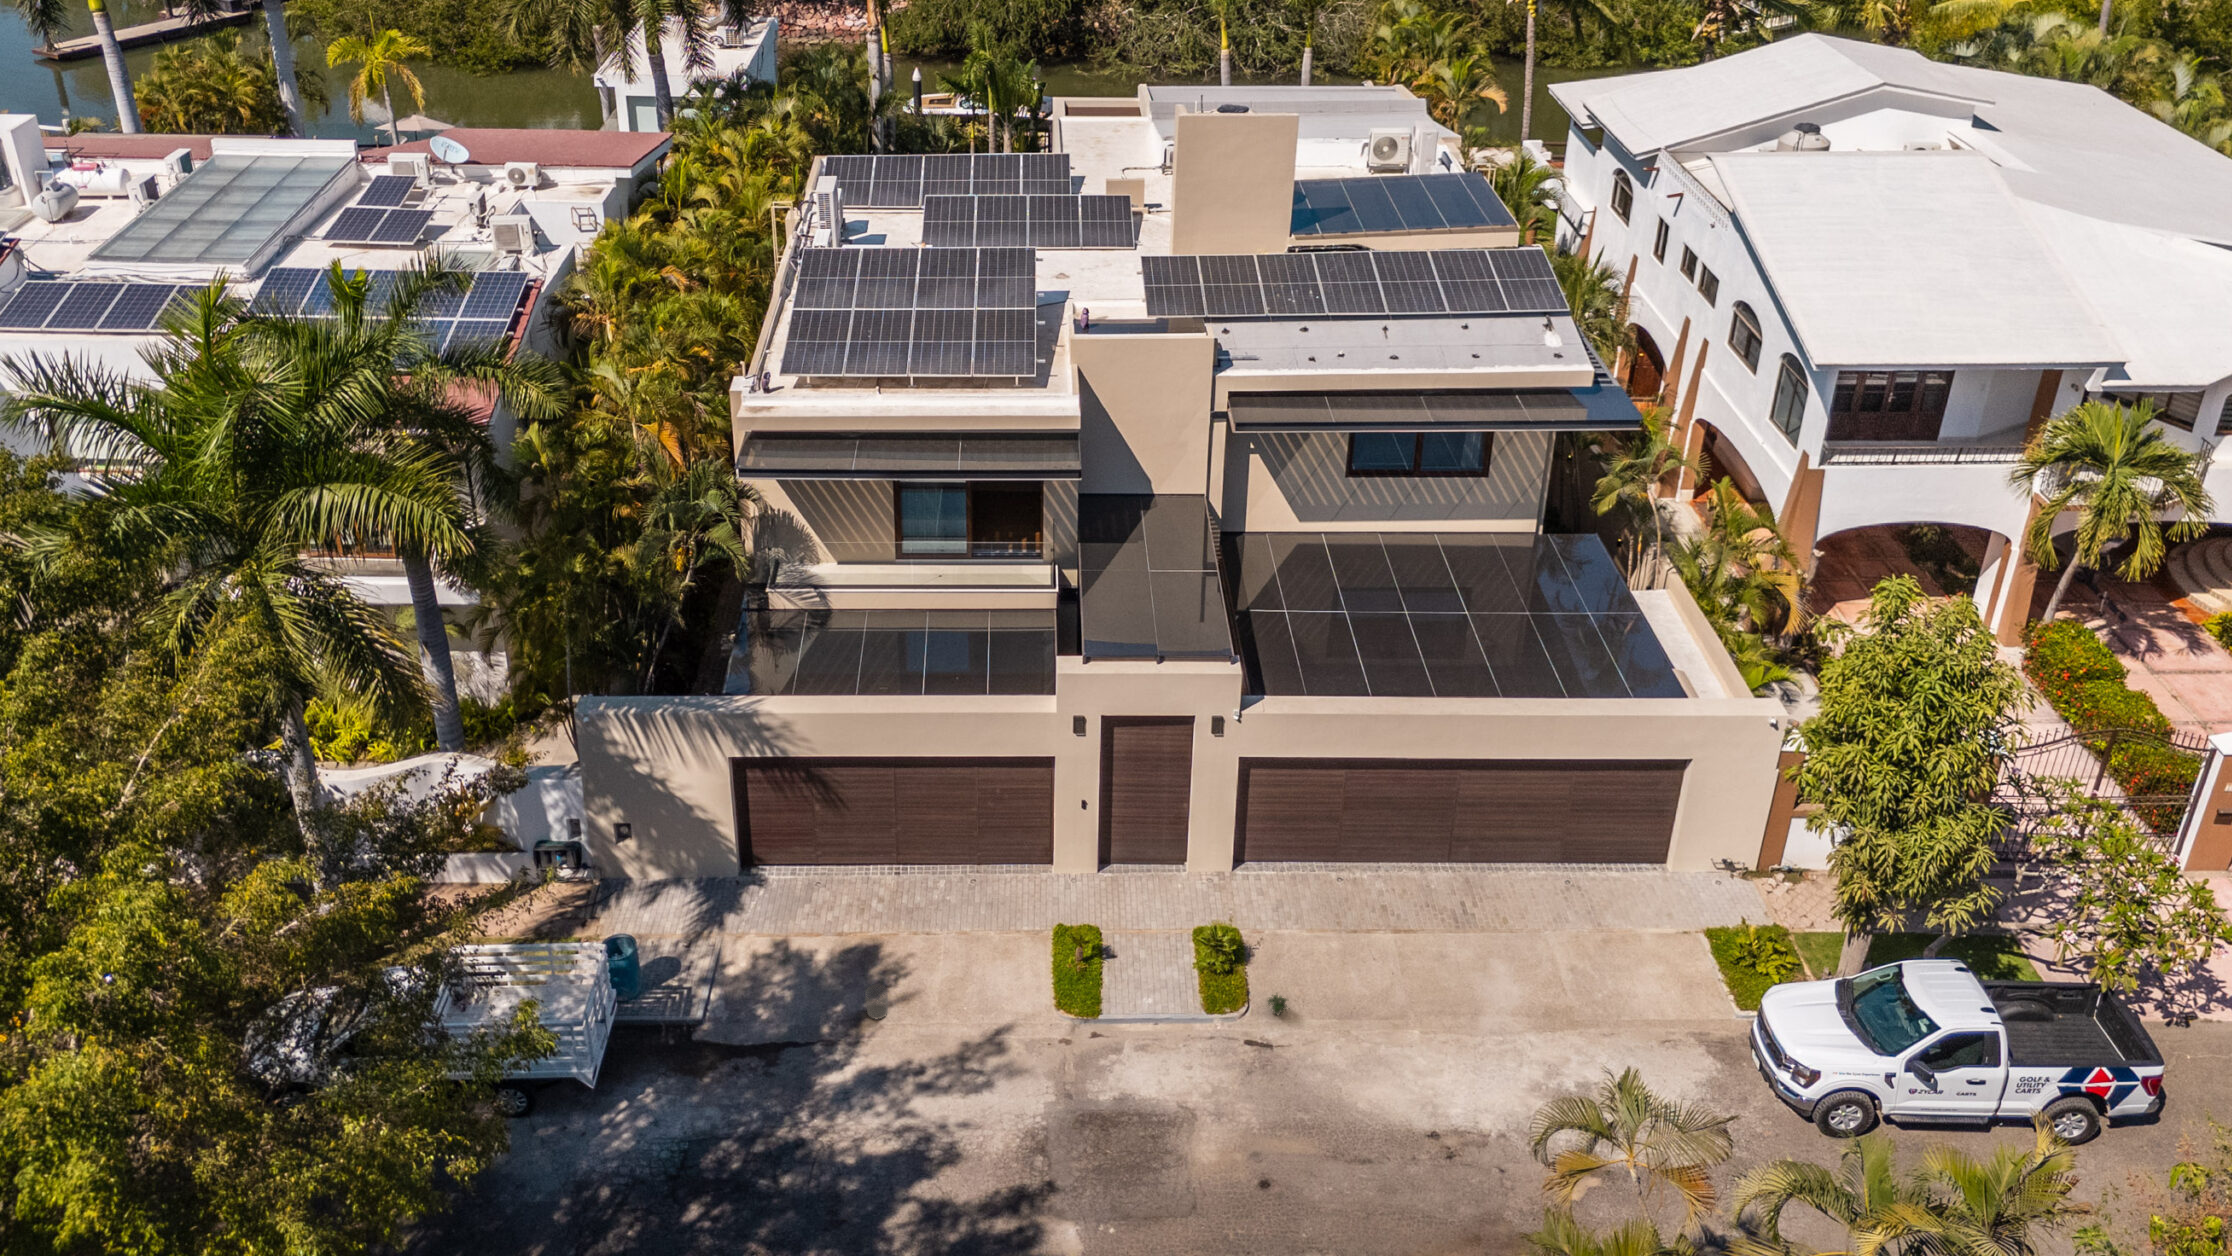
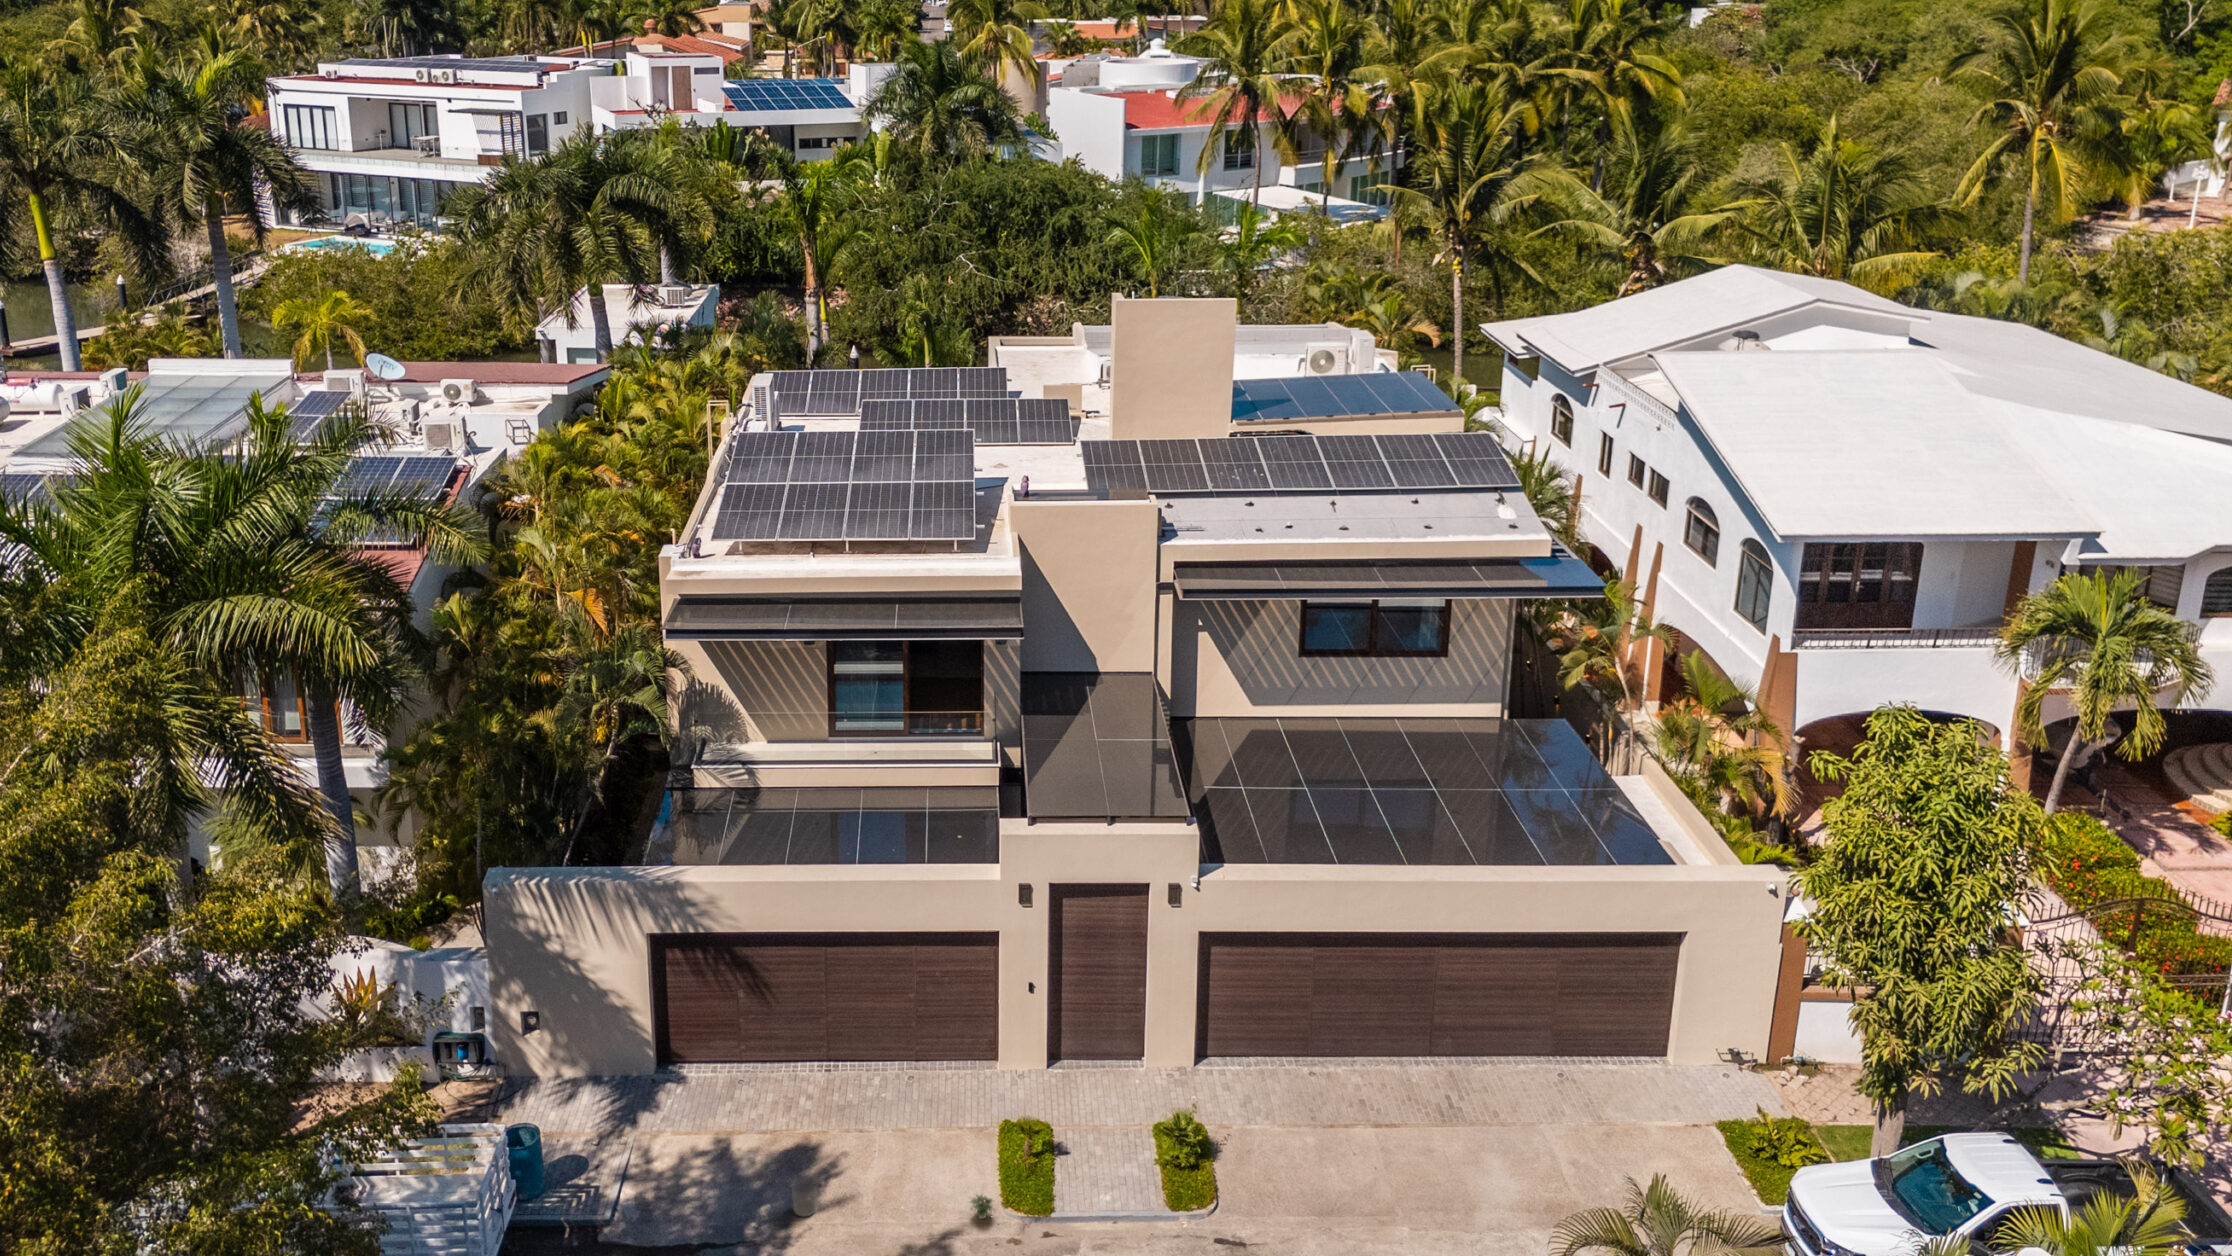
potted plant: present [1267,995,1290,1015] -> present [971,1195,992,1219]

